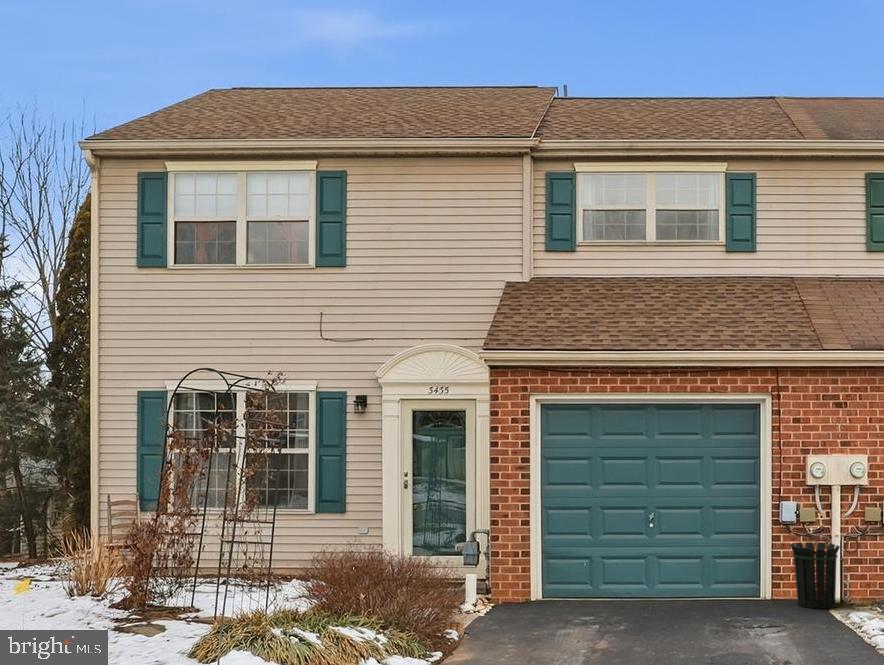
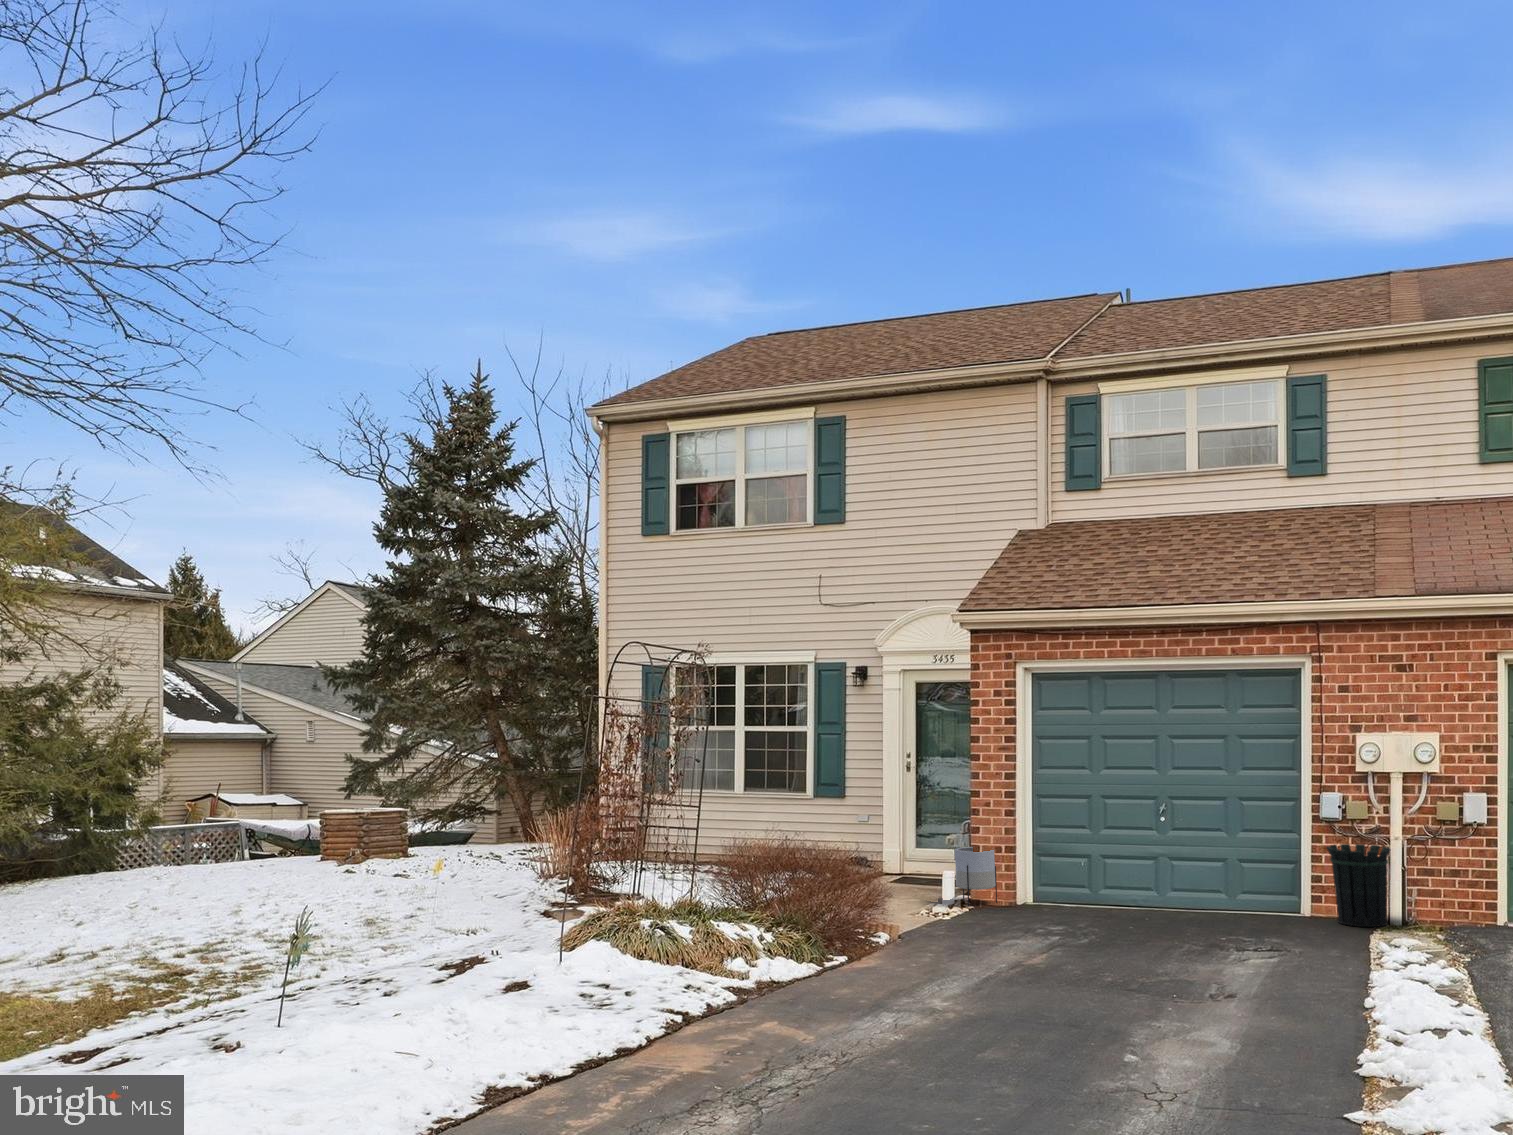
planter: none [482,556,517,609] -> present [955,847,997,906]

